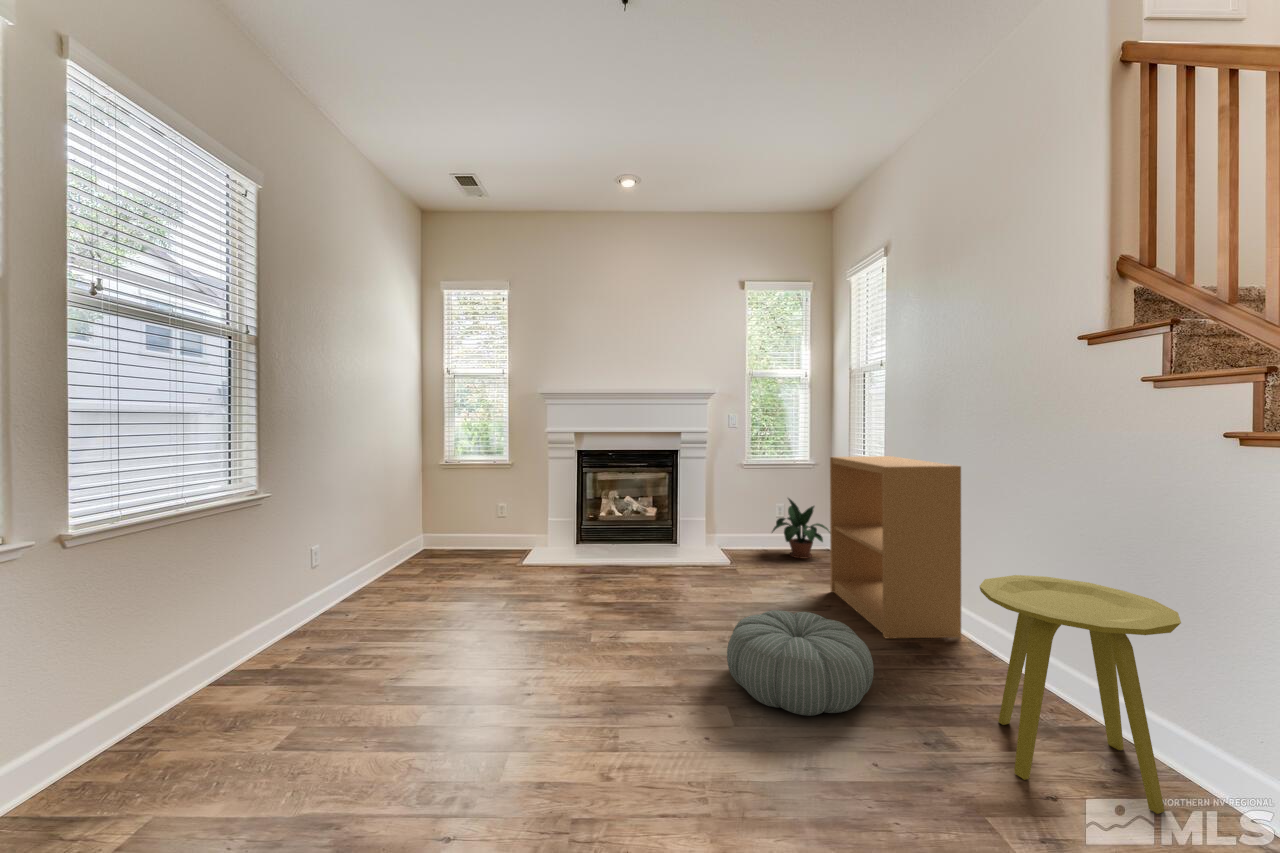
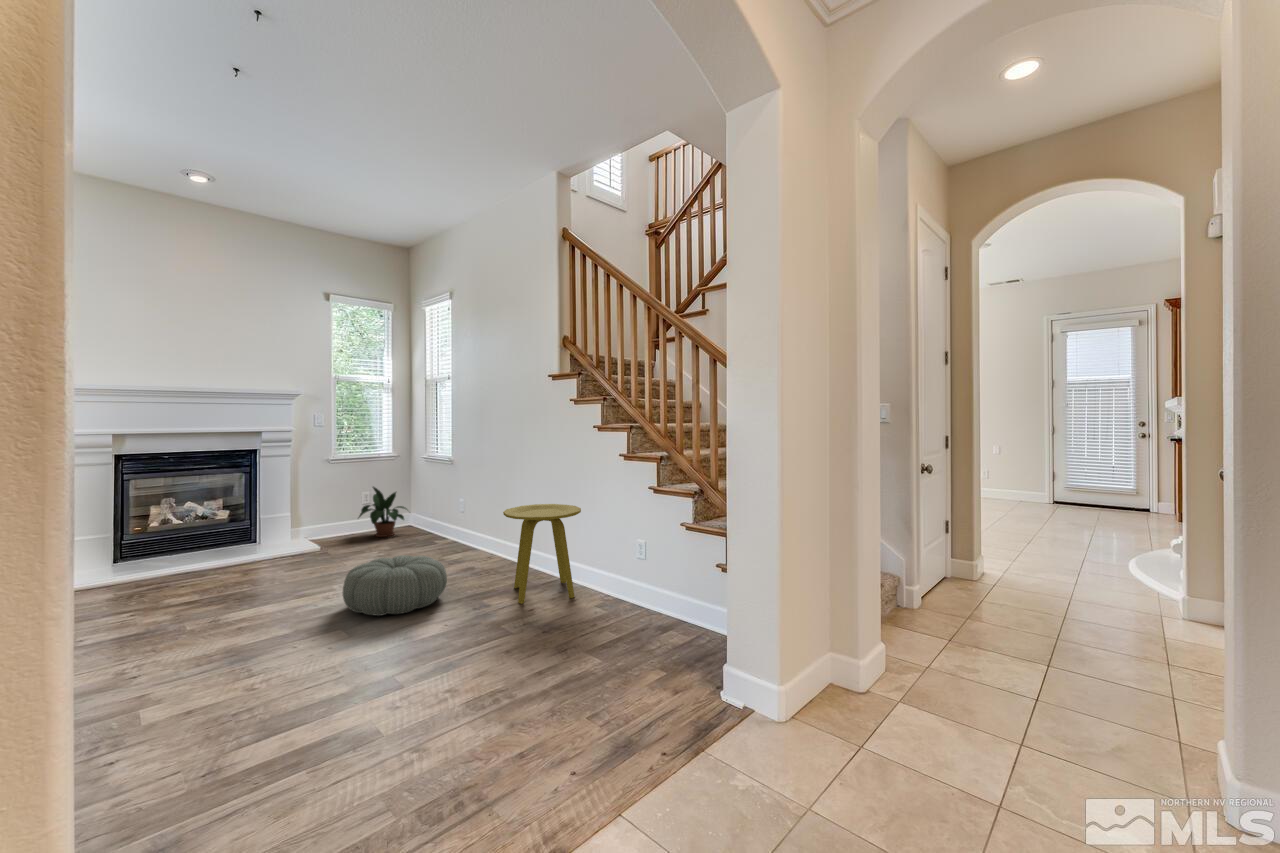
bookshelf: present [830,456,961,638] -> none [412,446,500,569]

